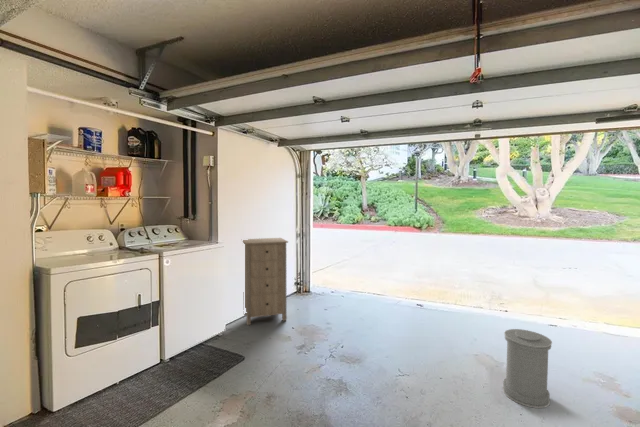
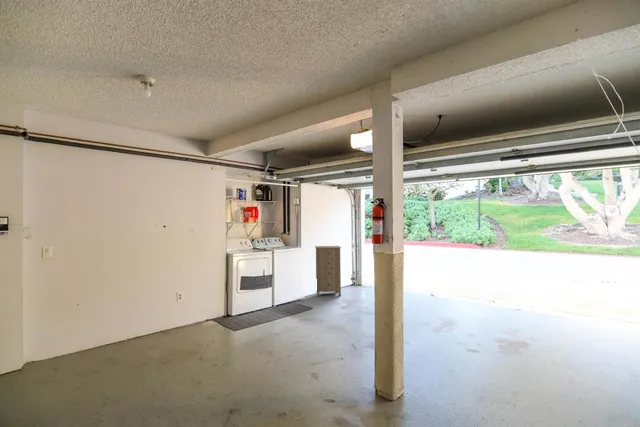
trash can: present [503,329,552,408] -> none [449,296,475,337]

